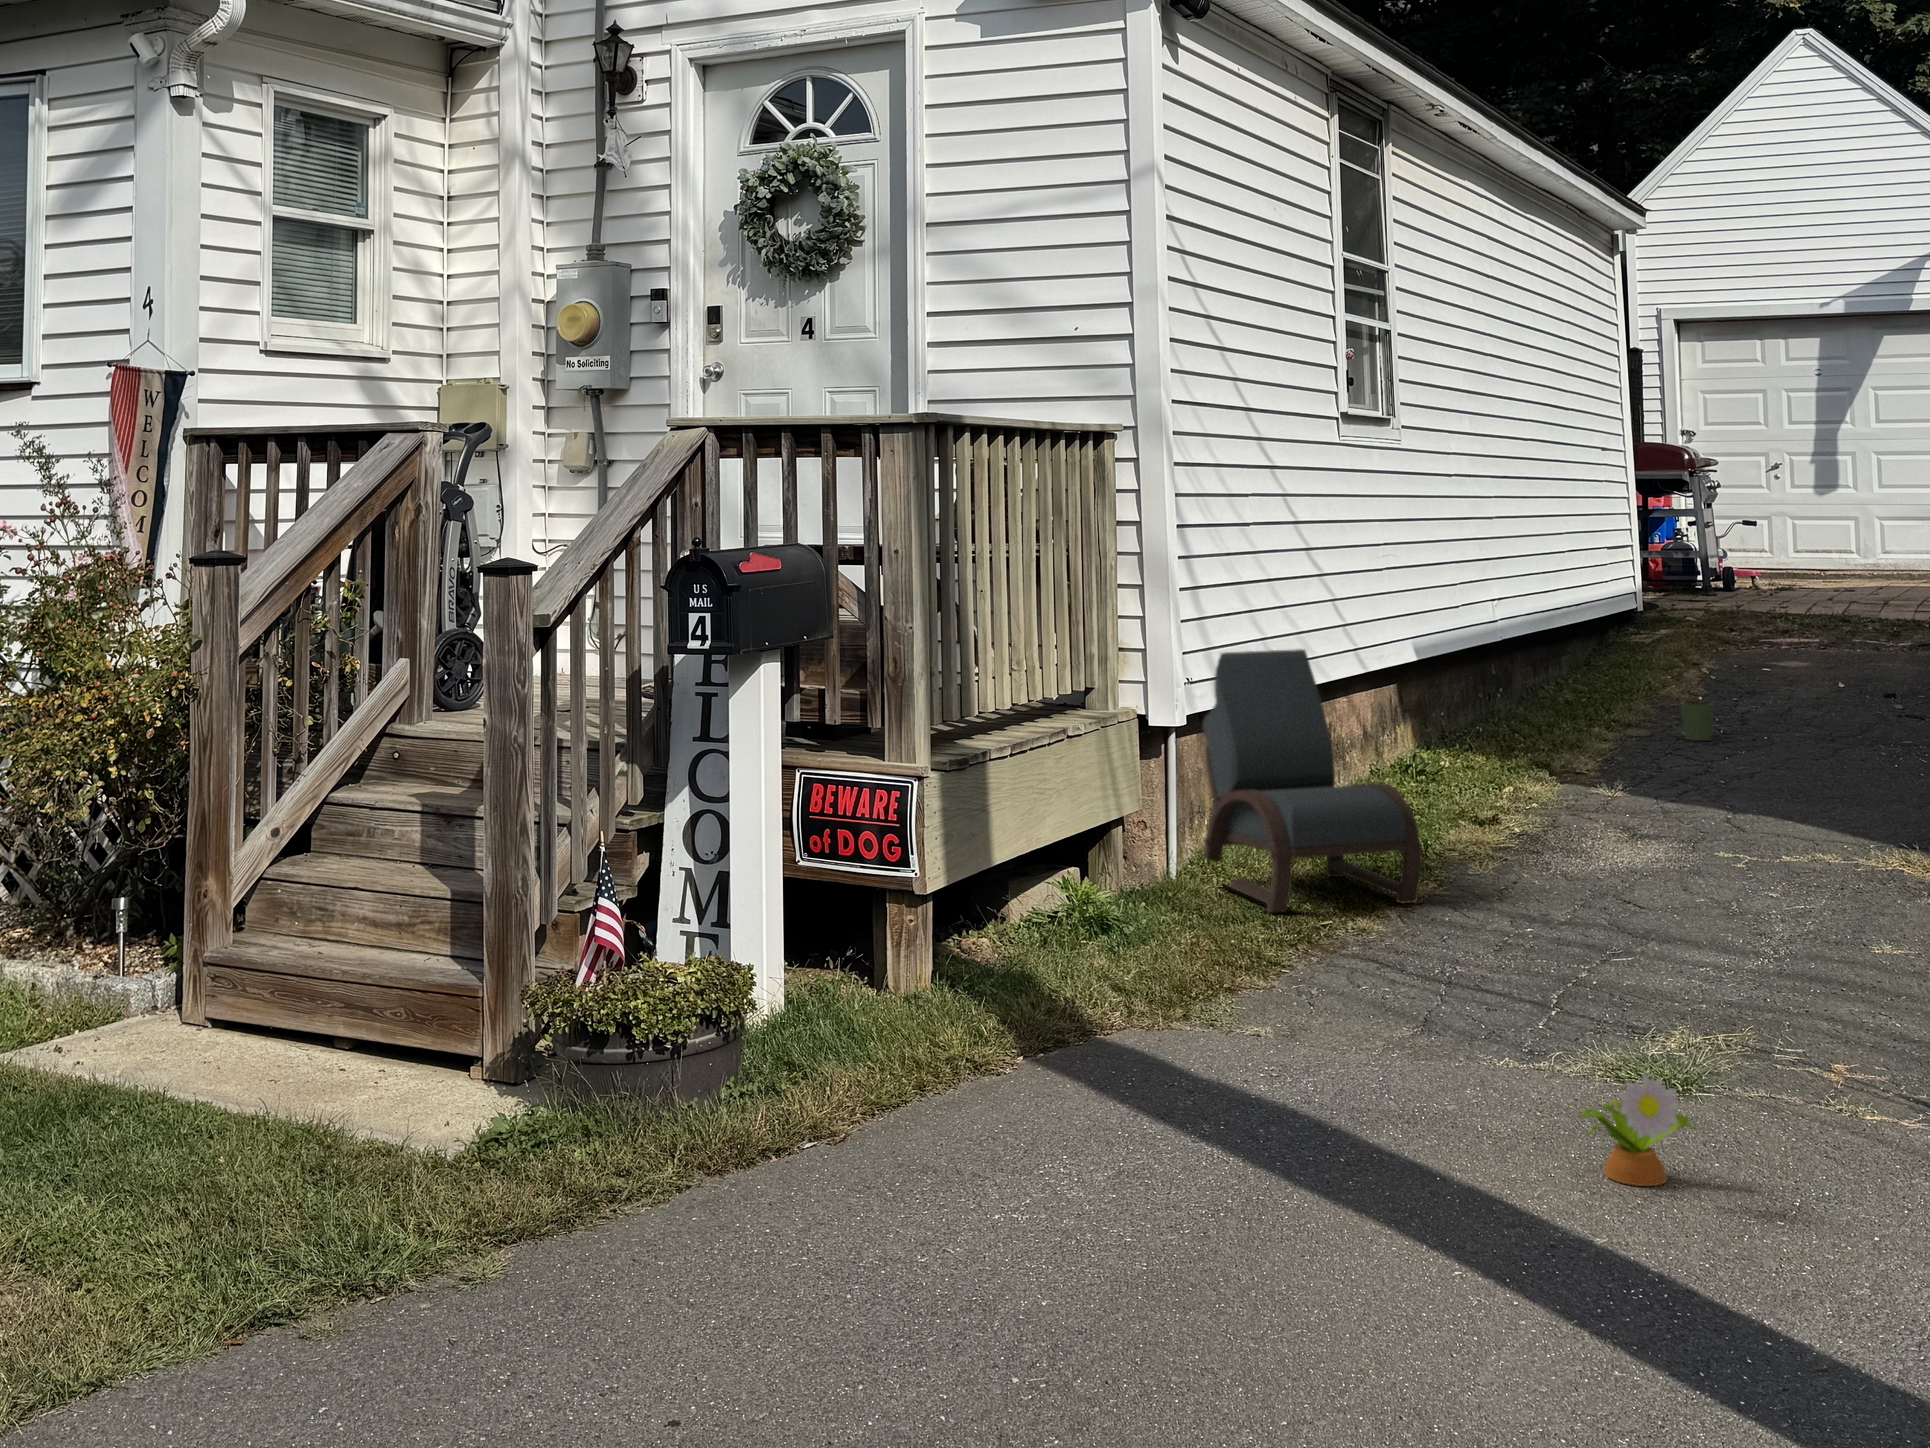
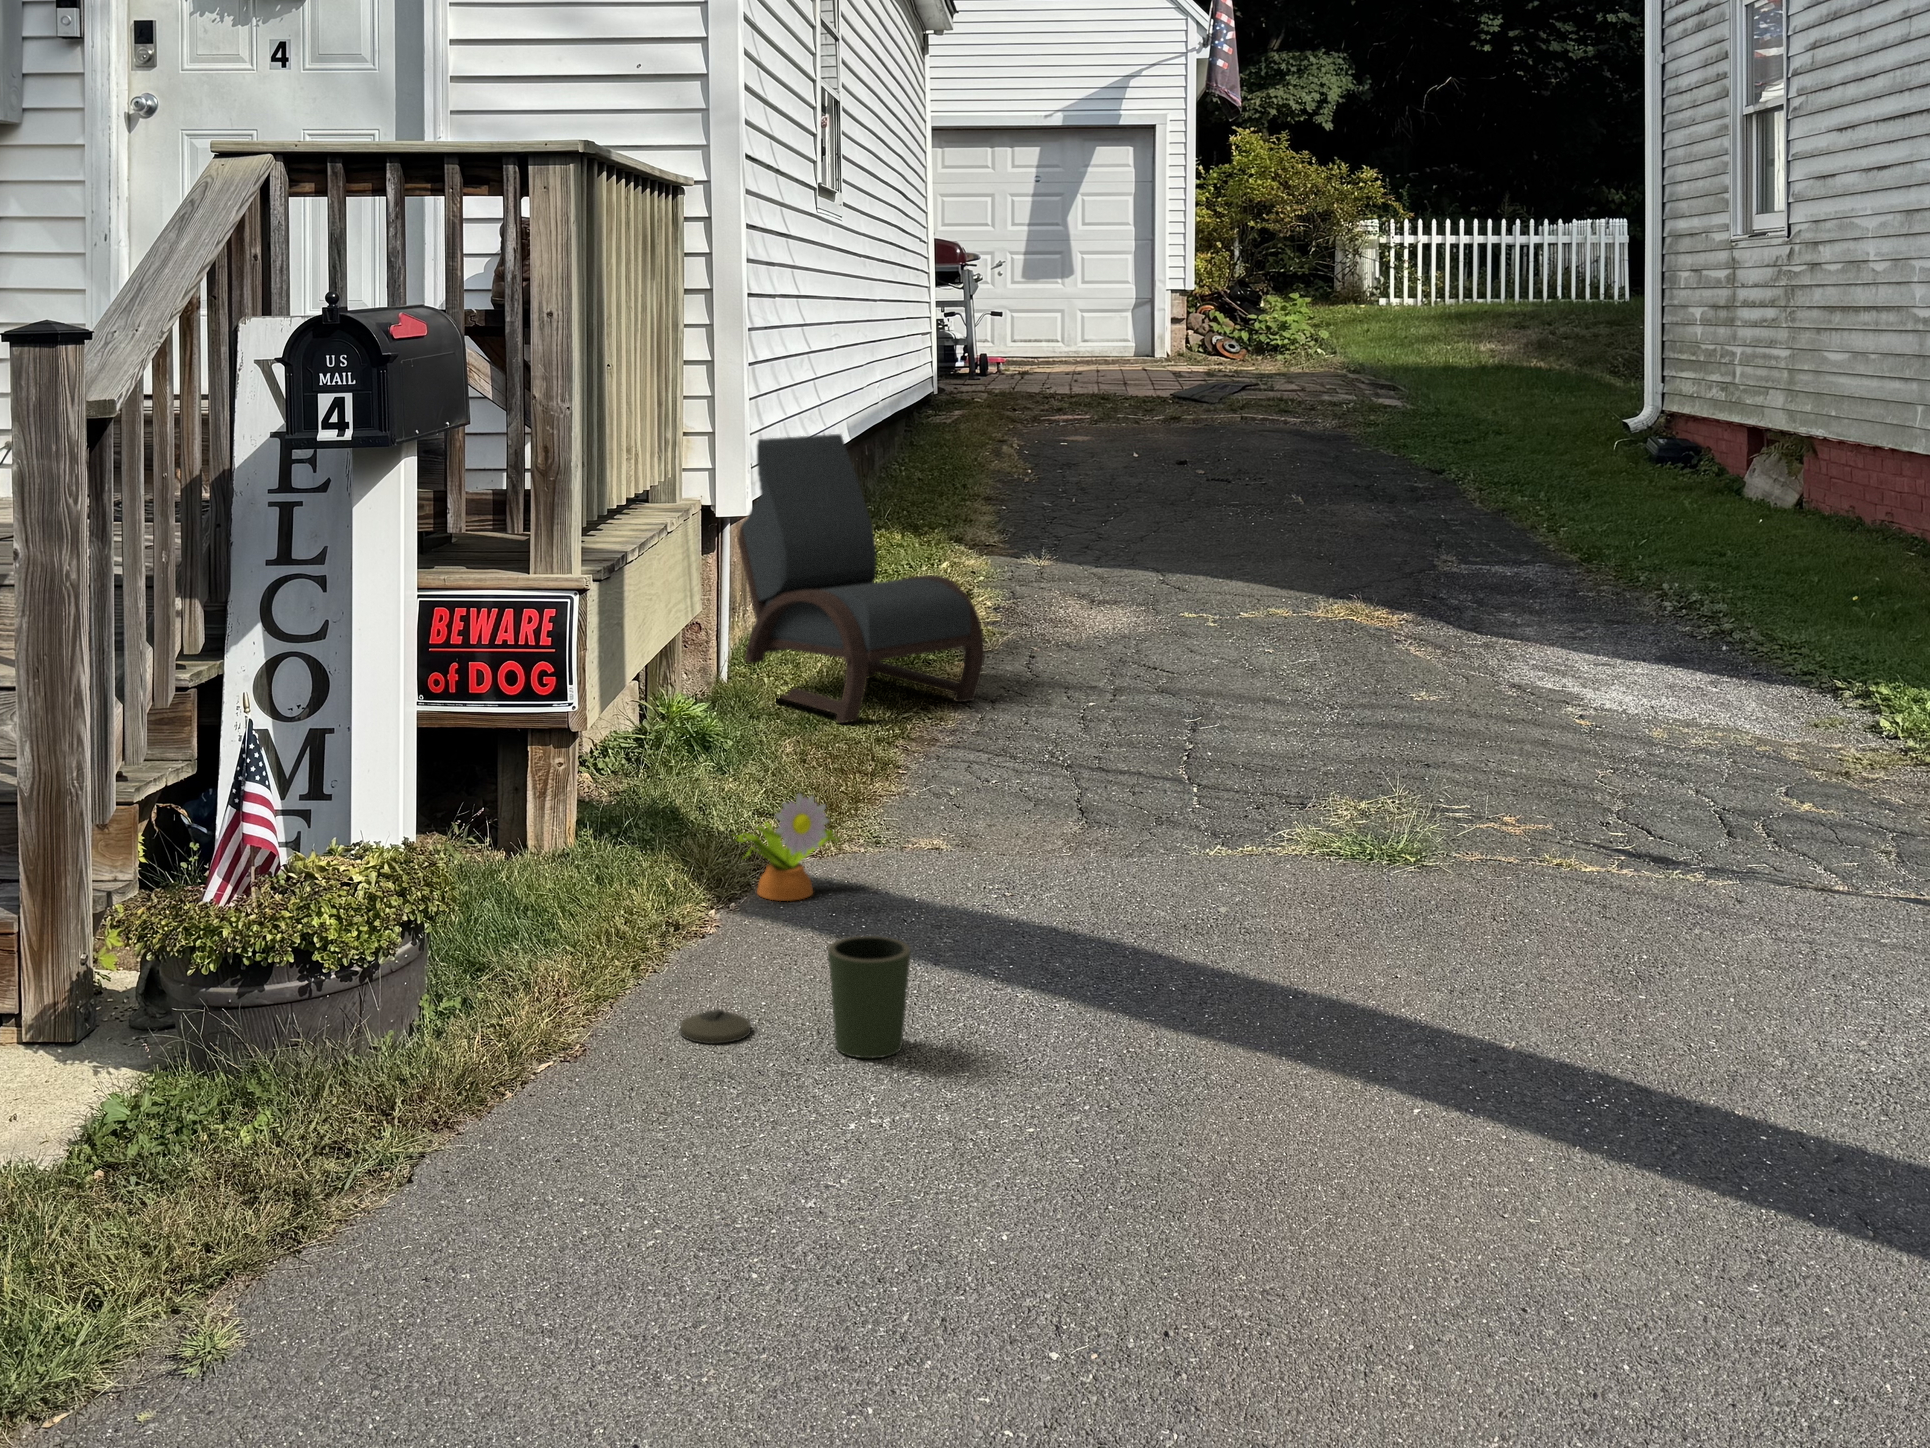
trash can: present [1624,701,1714,741] -> present [680,936,911,1058]
decorative plant: present [1580,1074,1694,1186] -> present [737,793,838,901]

